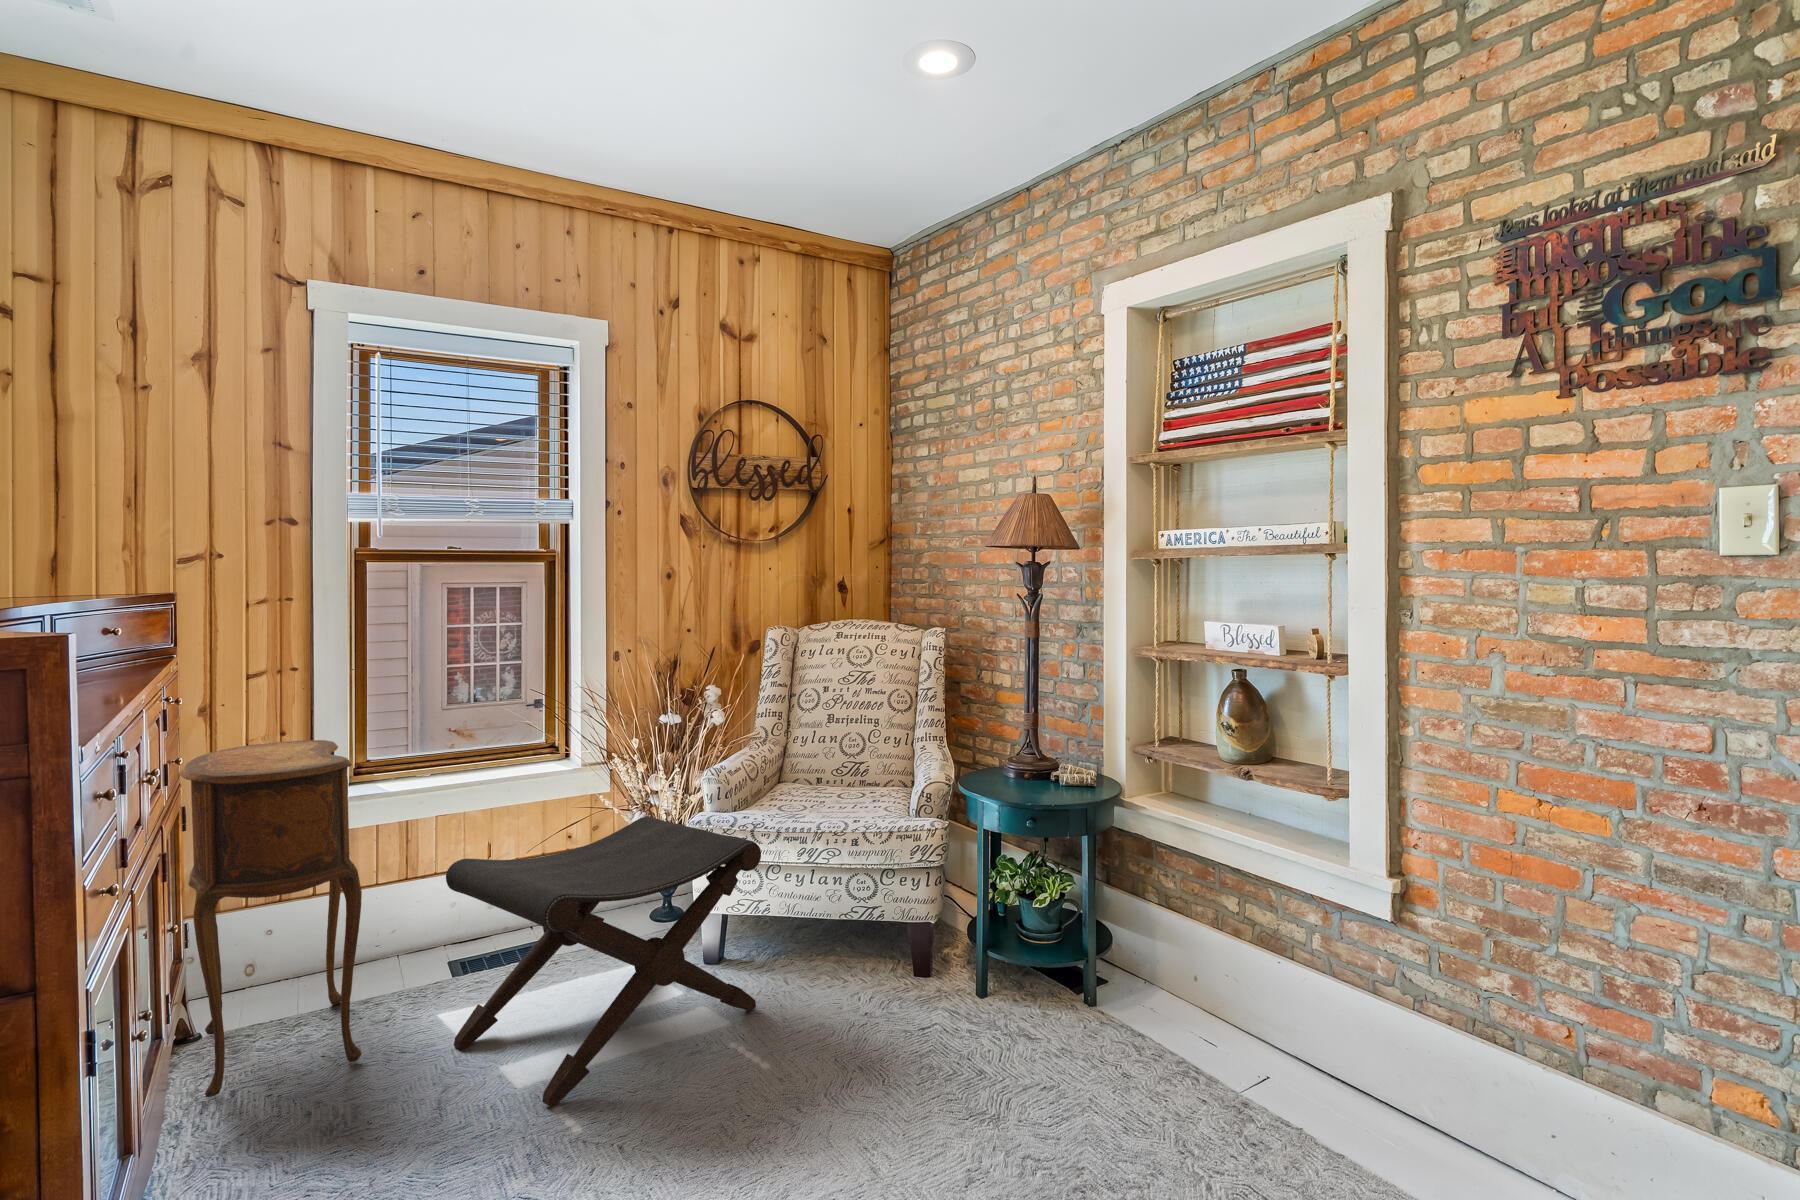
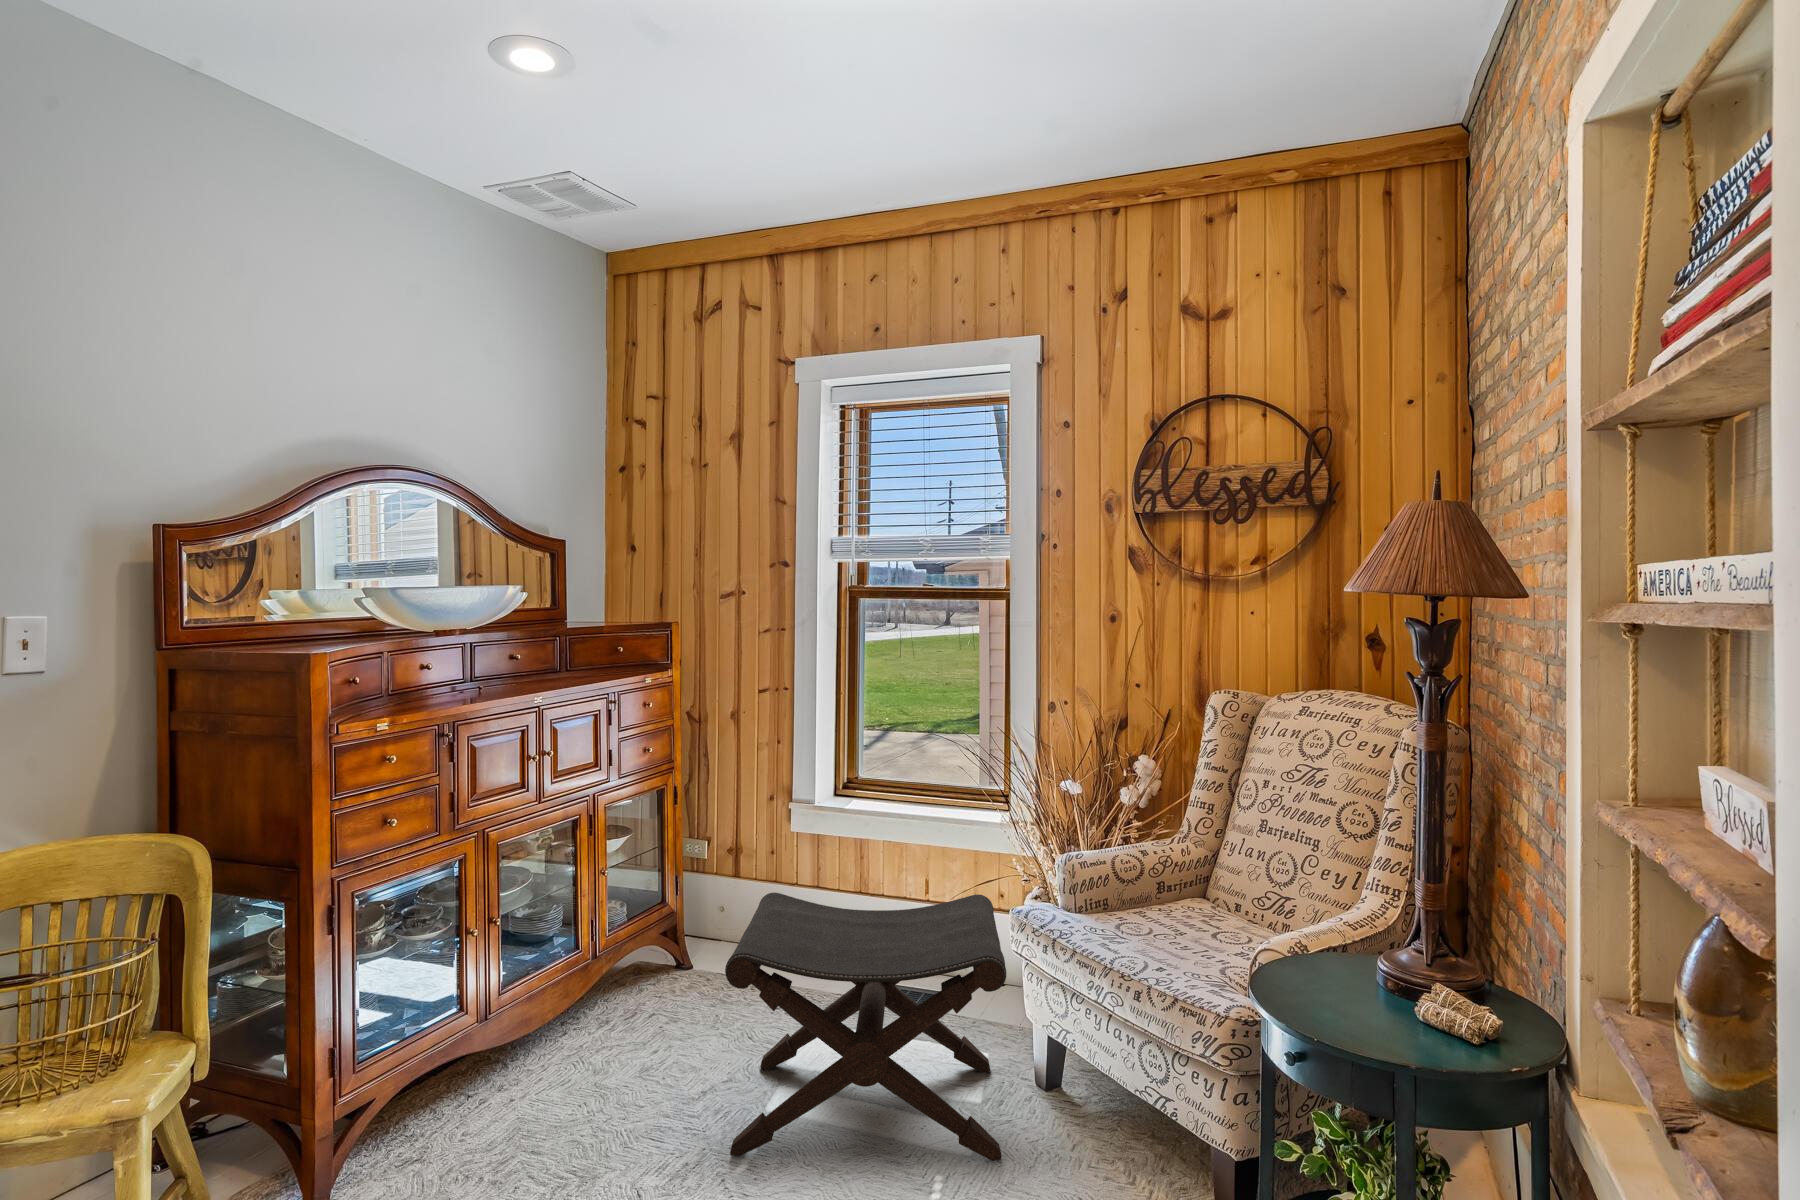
side table: present [180,740,362,1097] -> none [610,757,767,1043]

